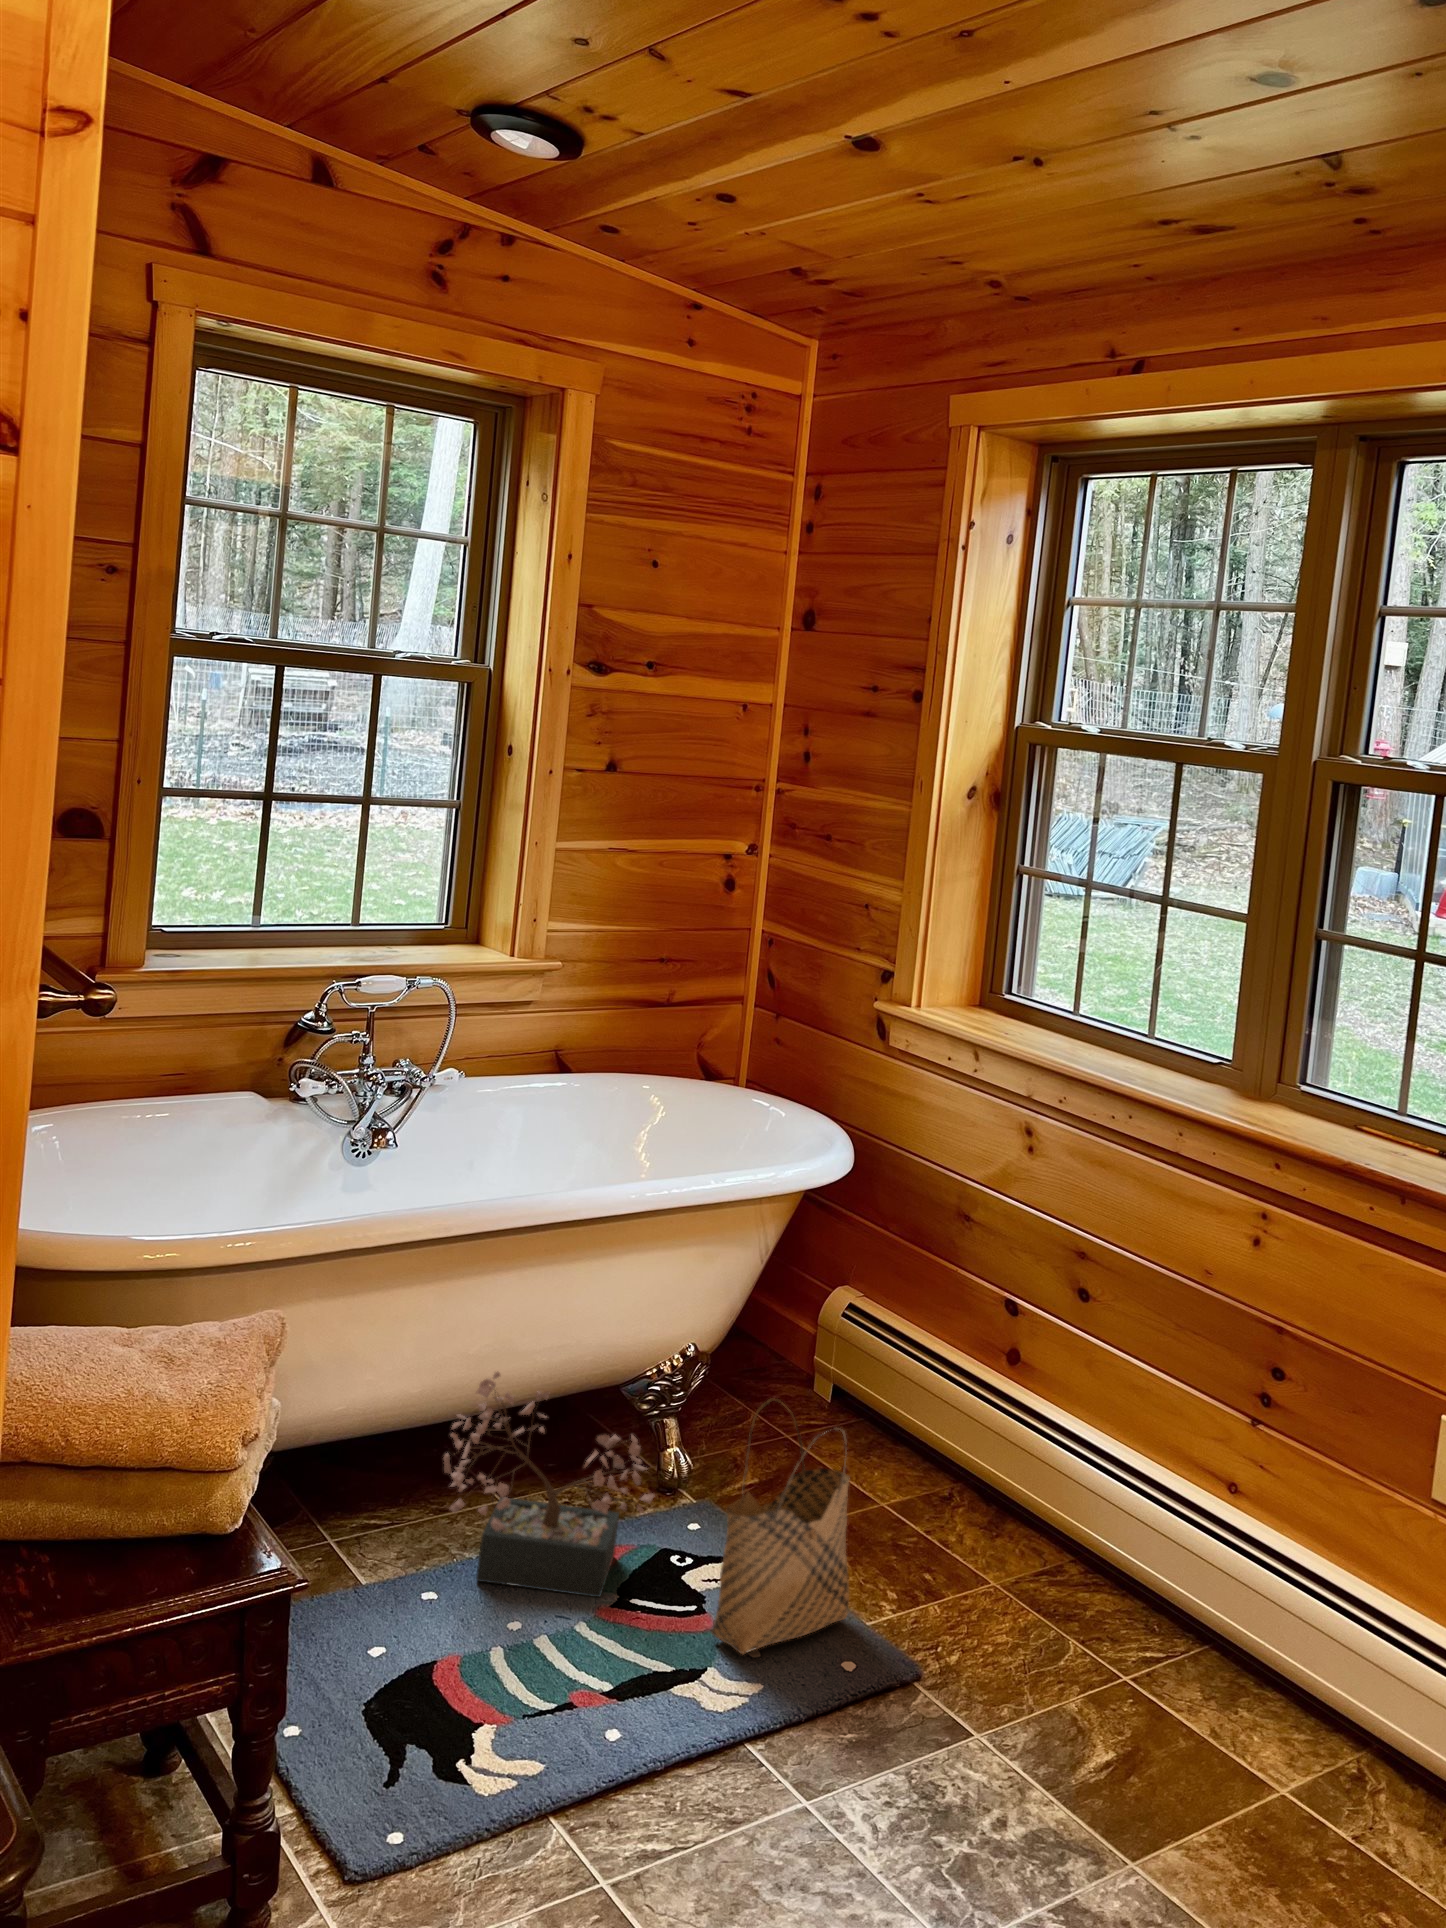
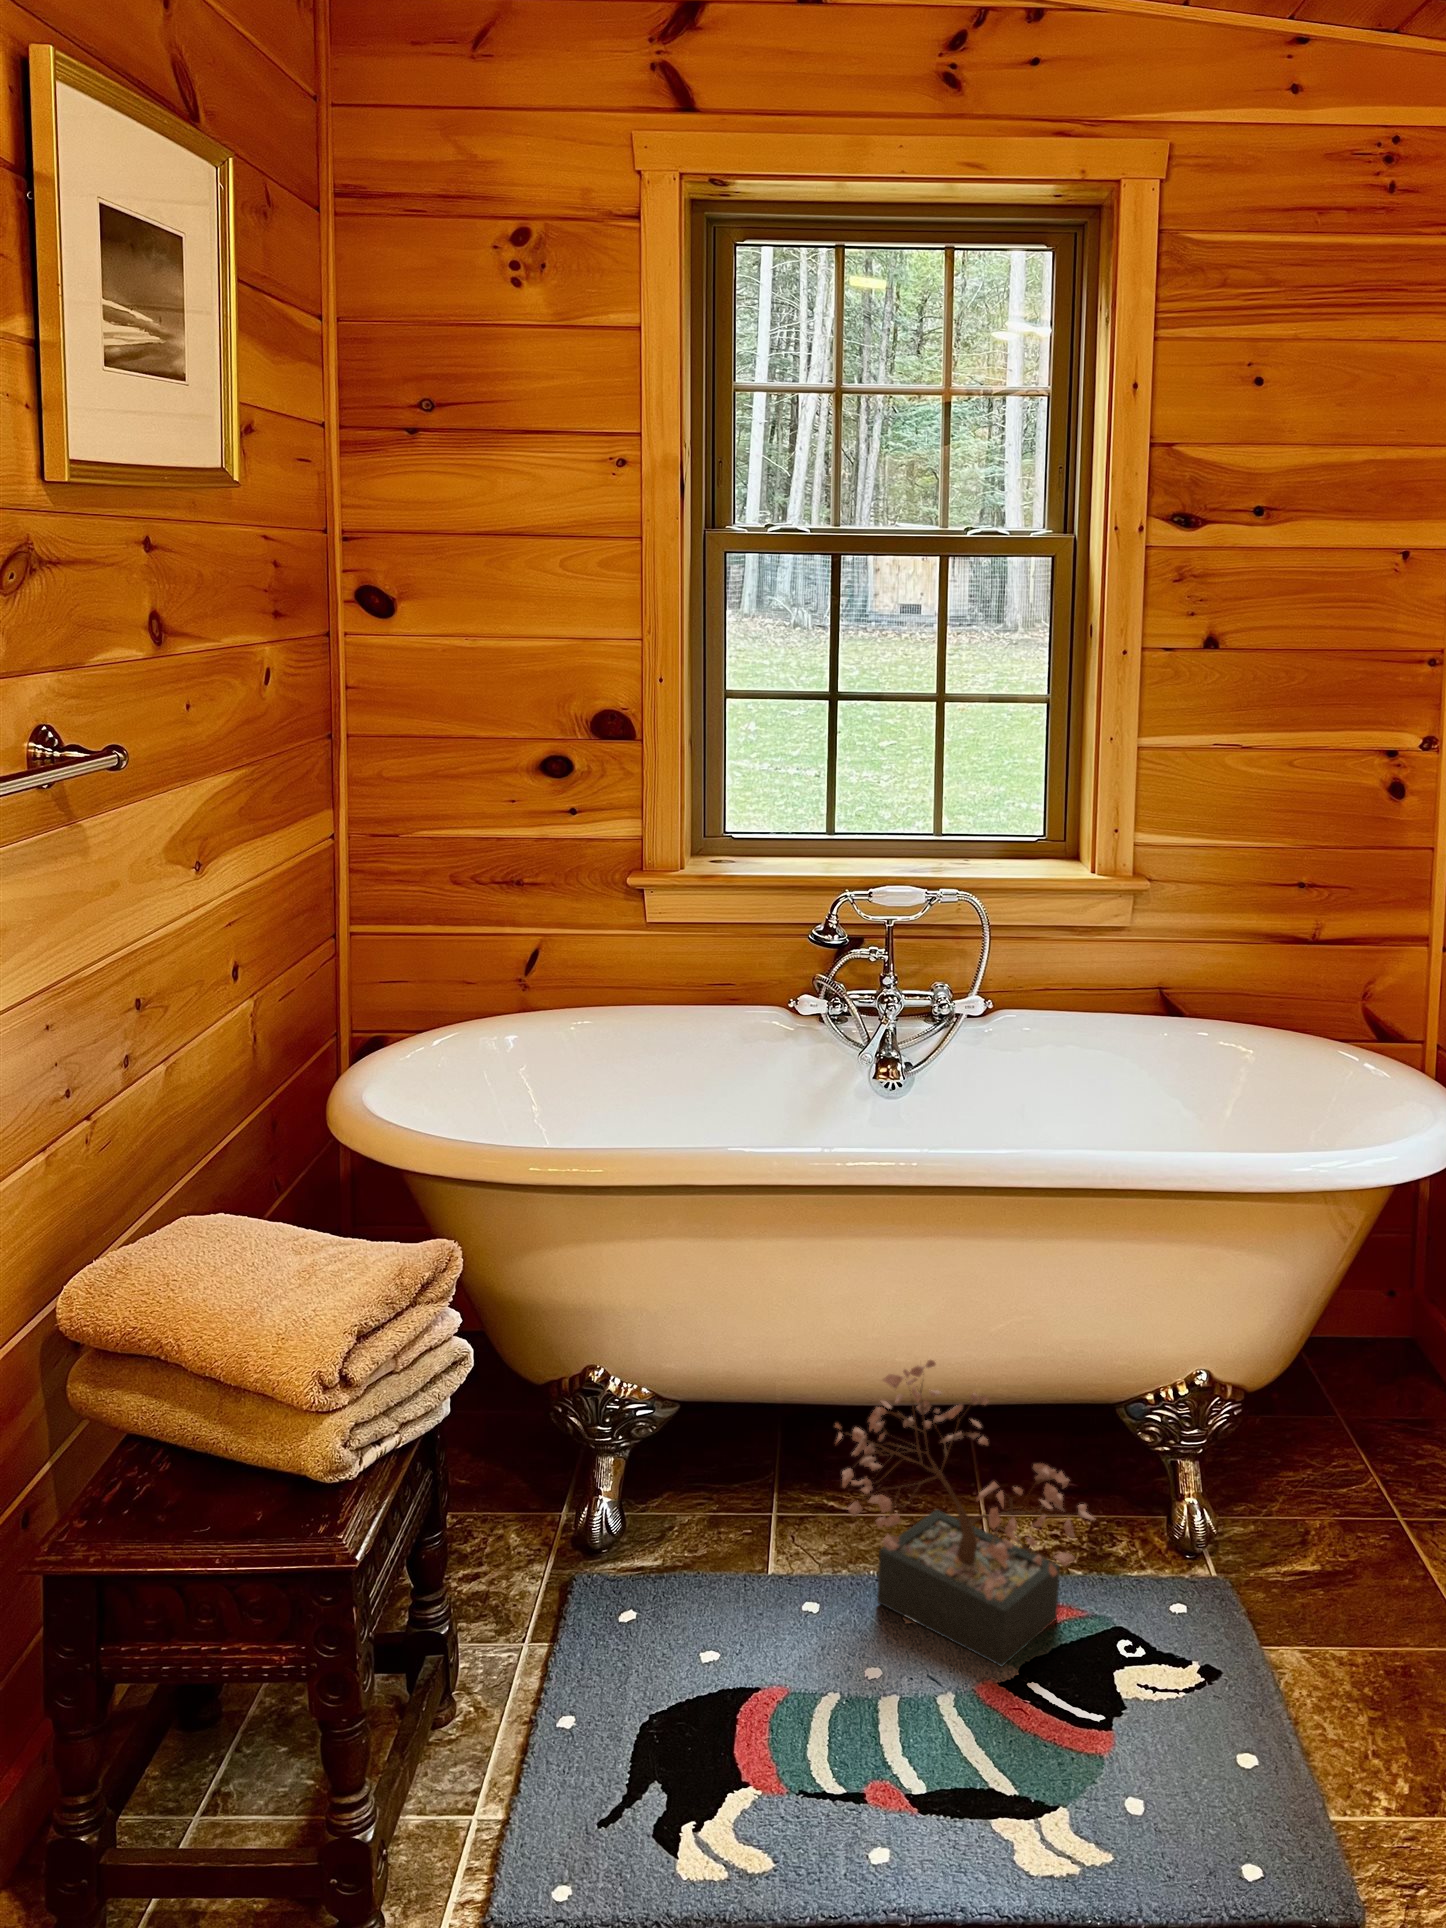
woven basket: present [711,1398,850,1654] -> none [1092,1468,1306,1806]

